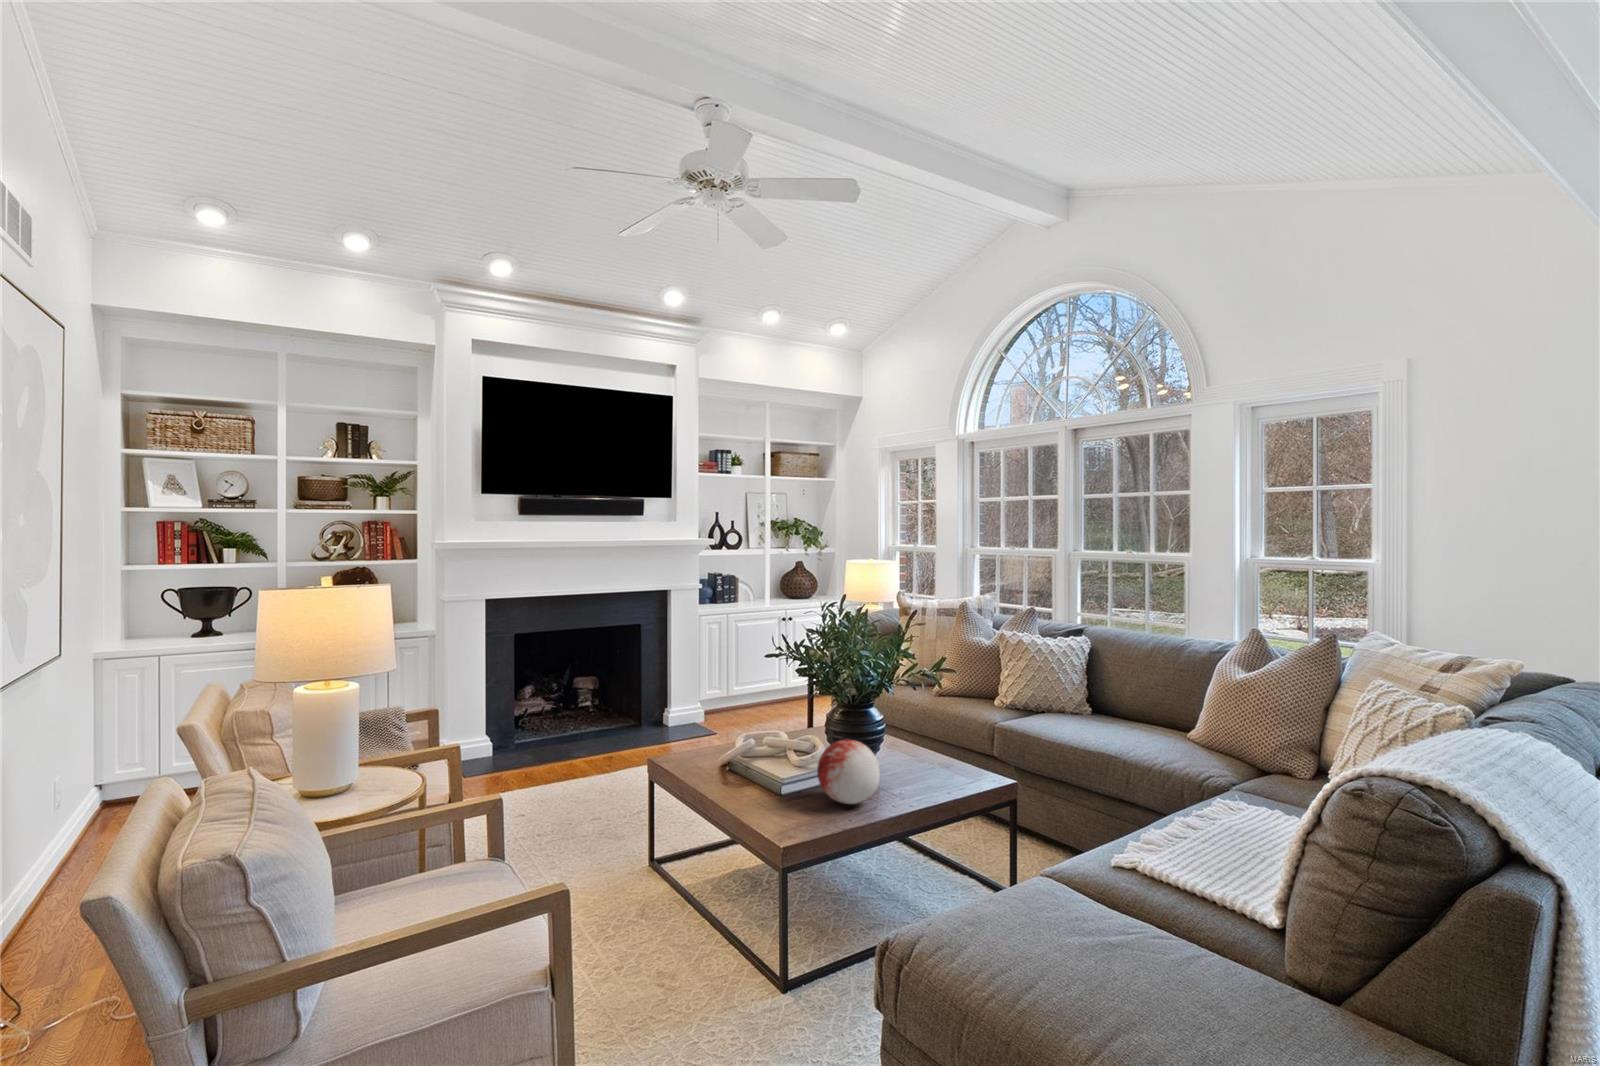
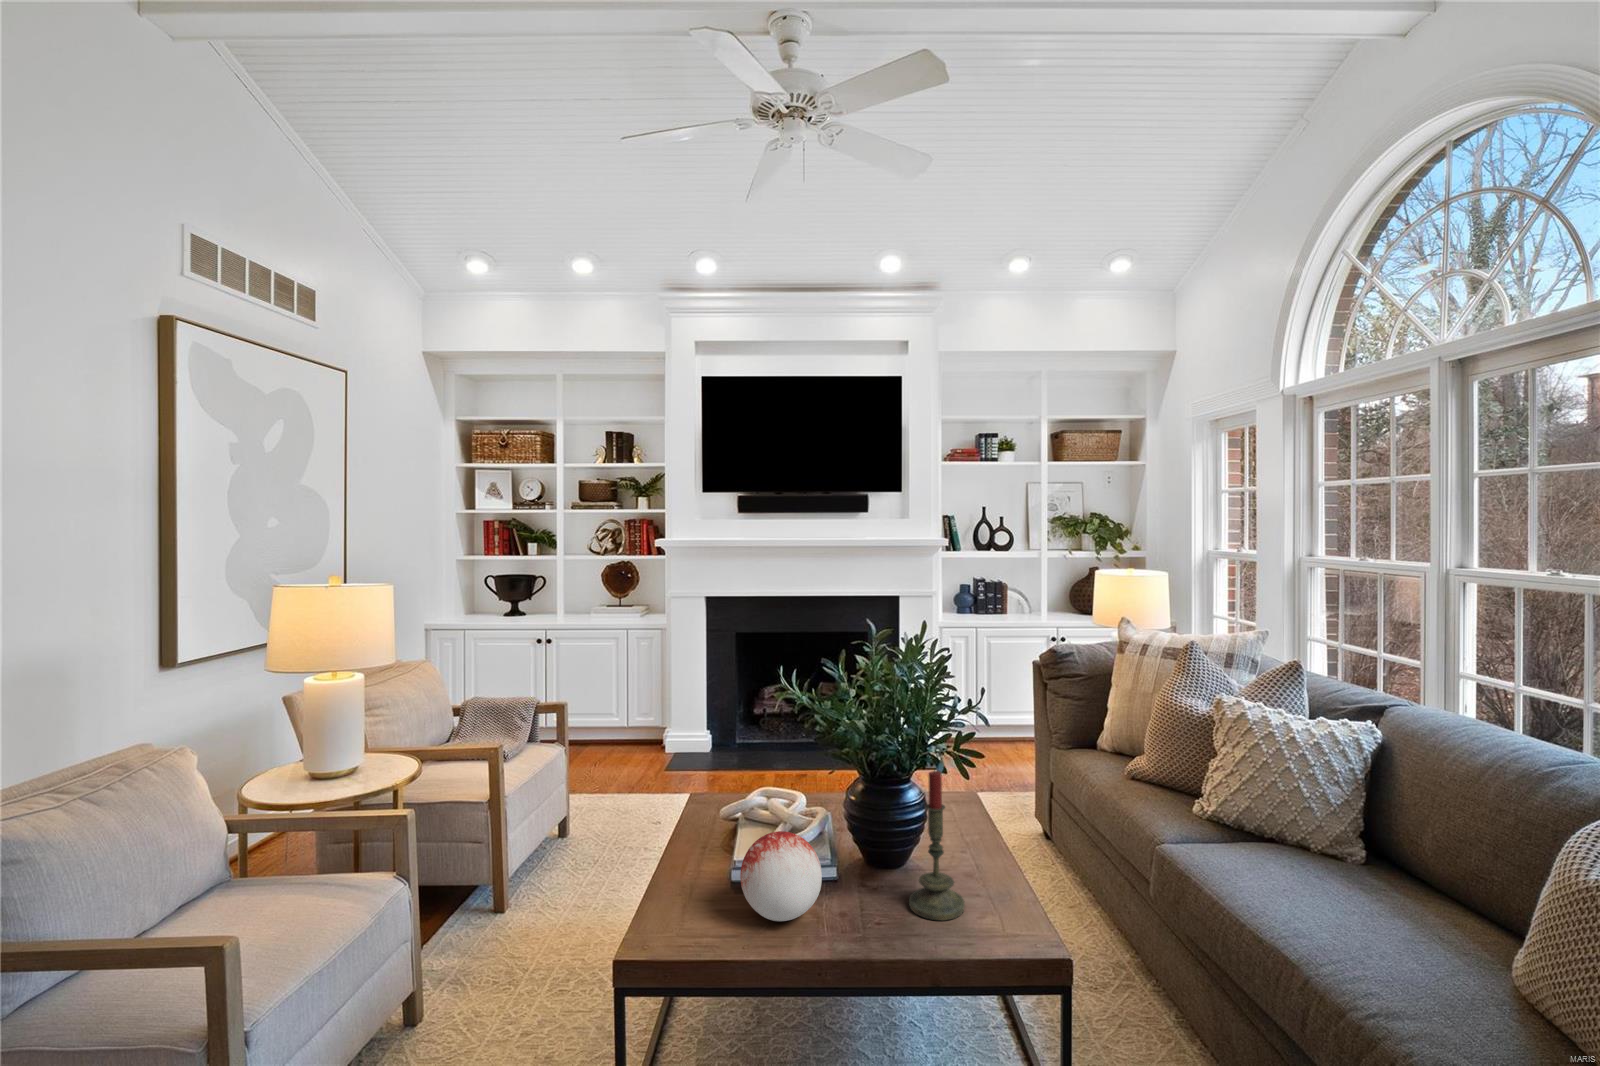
candle: none [911,679,950,783] -> present [909,770,965,920]

